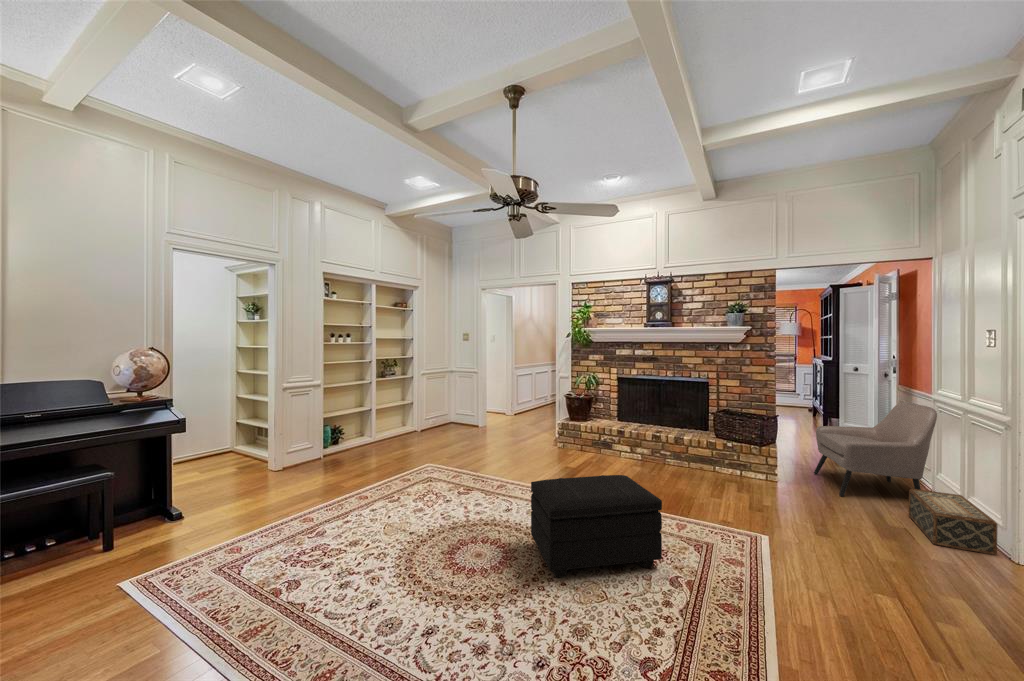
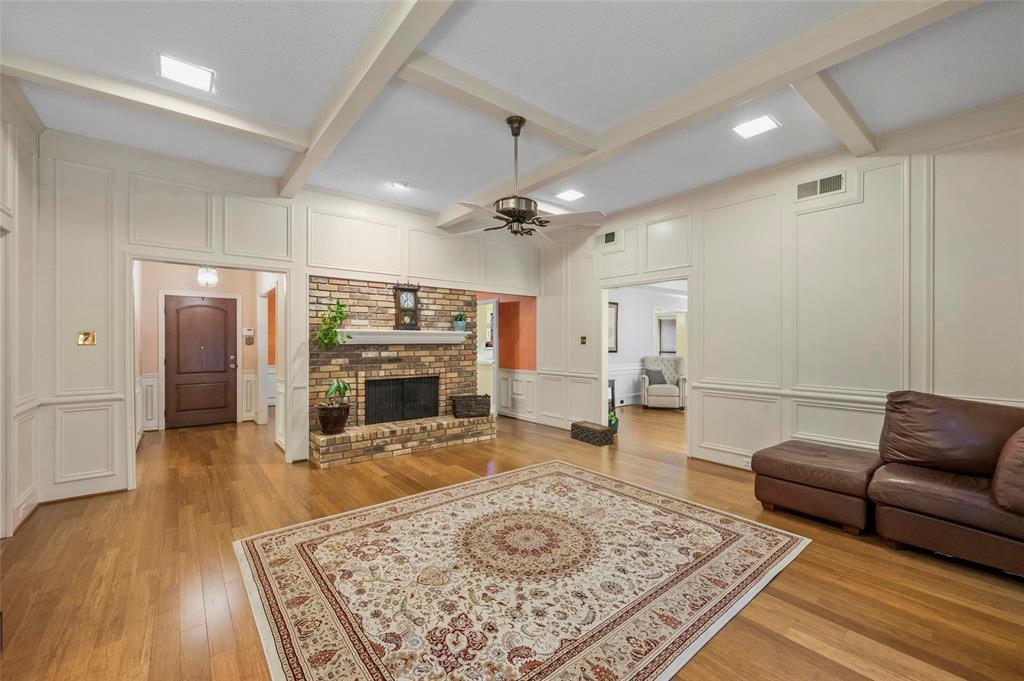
armchair: present [814,402,937,496] -> none [505,377,563,437]
footstool: present [531,475,662,577] -> none [527,455,593,539]

